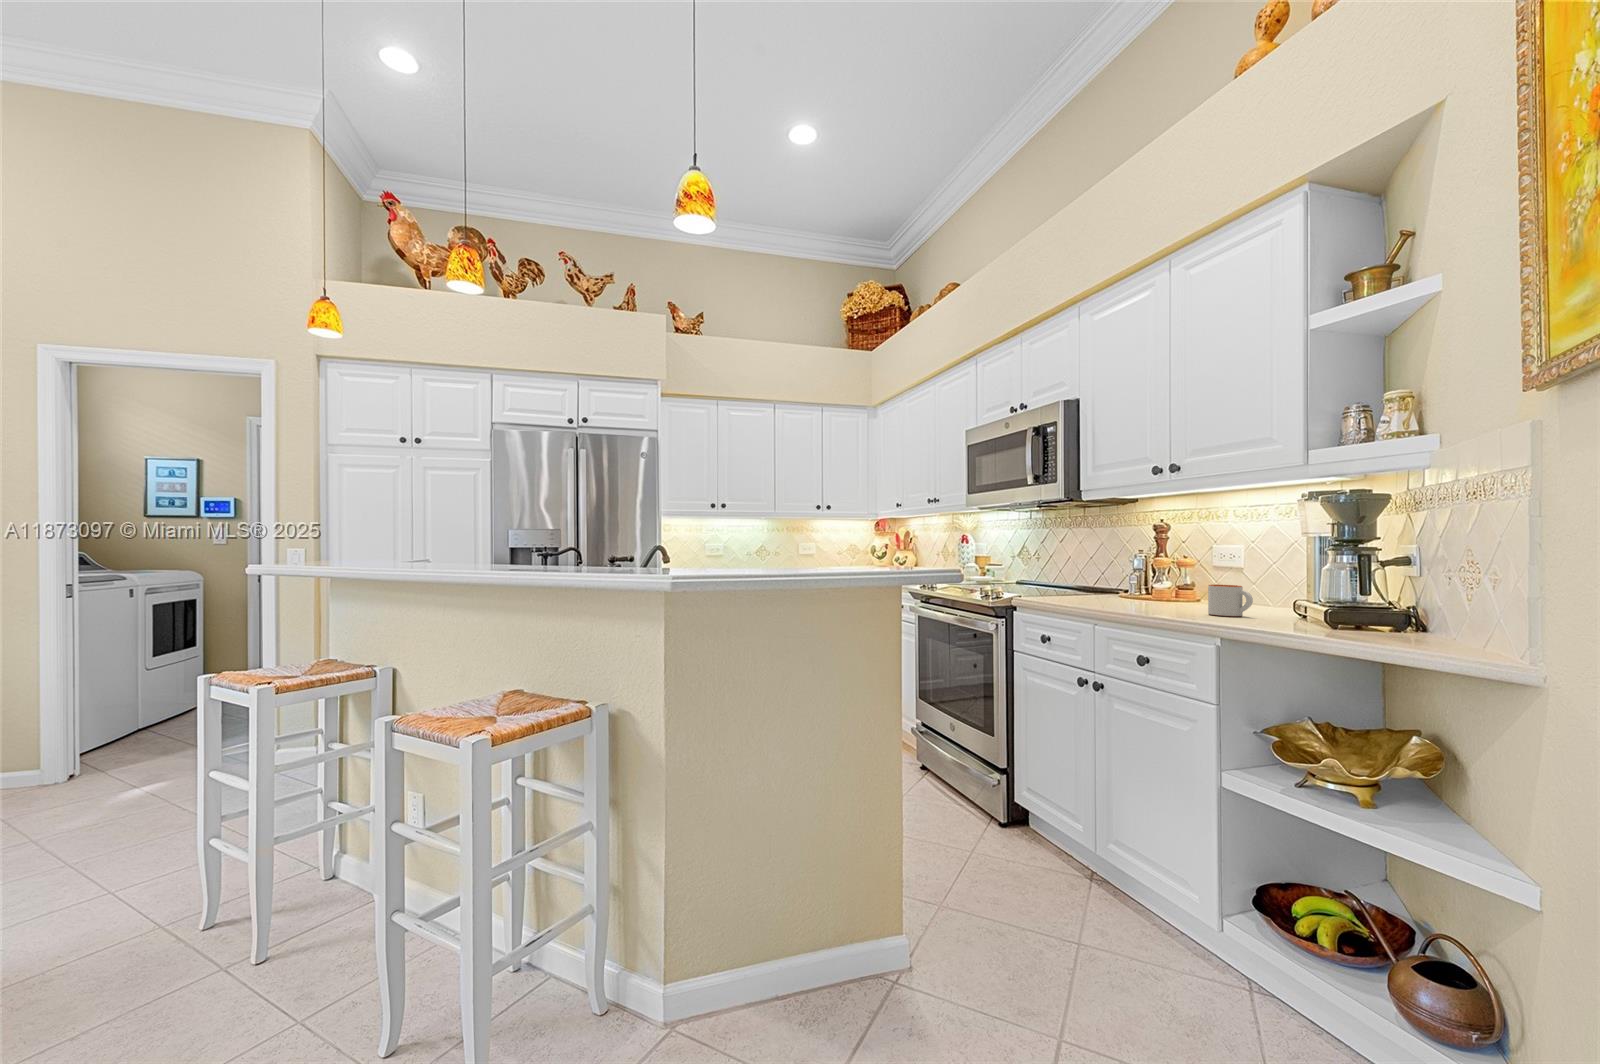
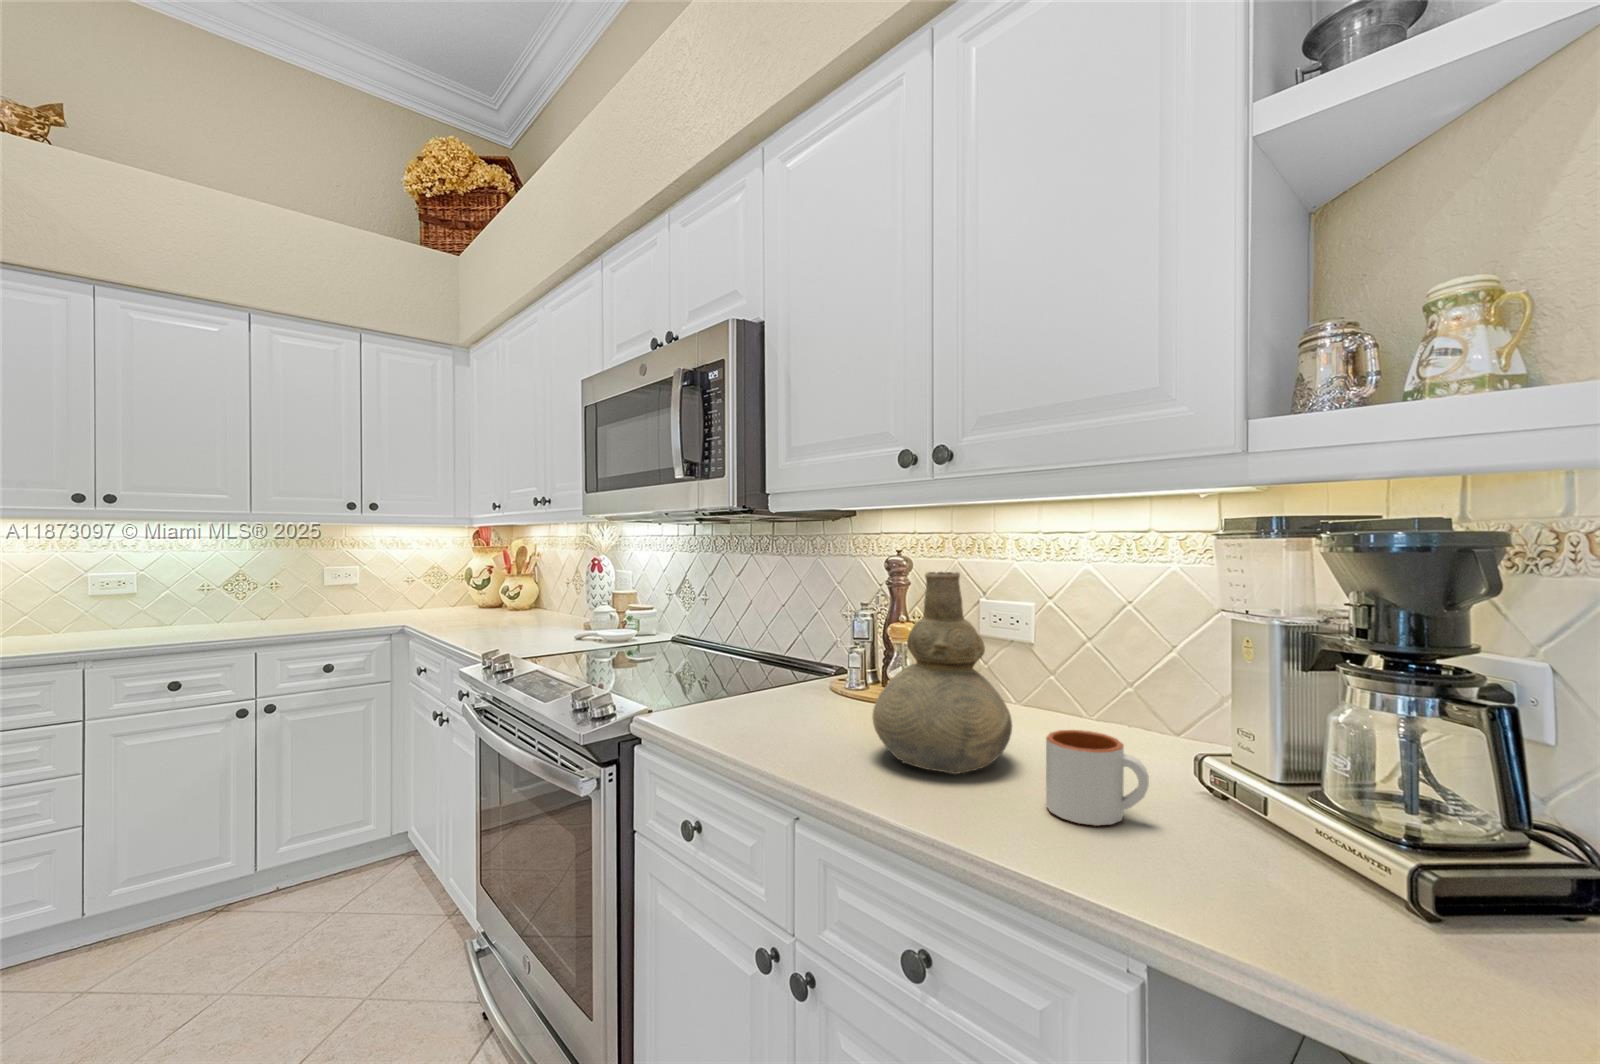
vase: none [1135,523,1206,609] -> present [872,572,1012,774]

